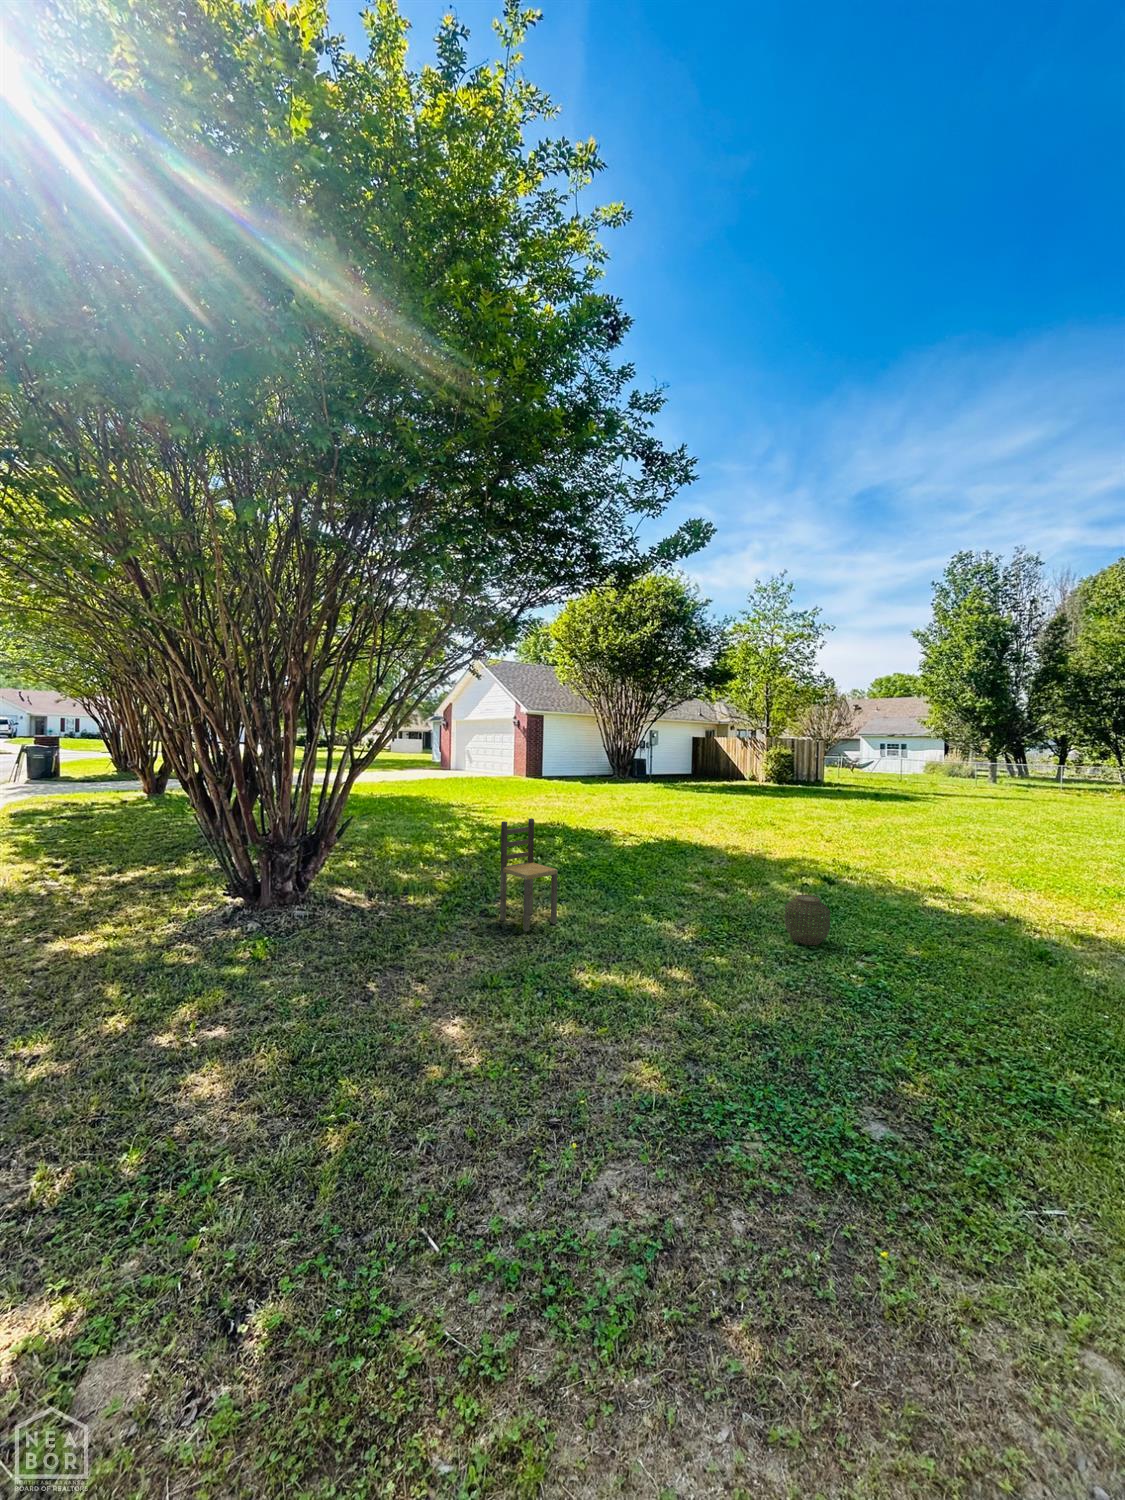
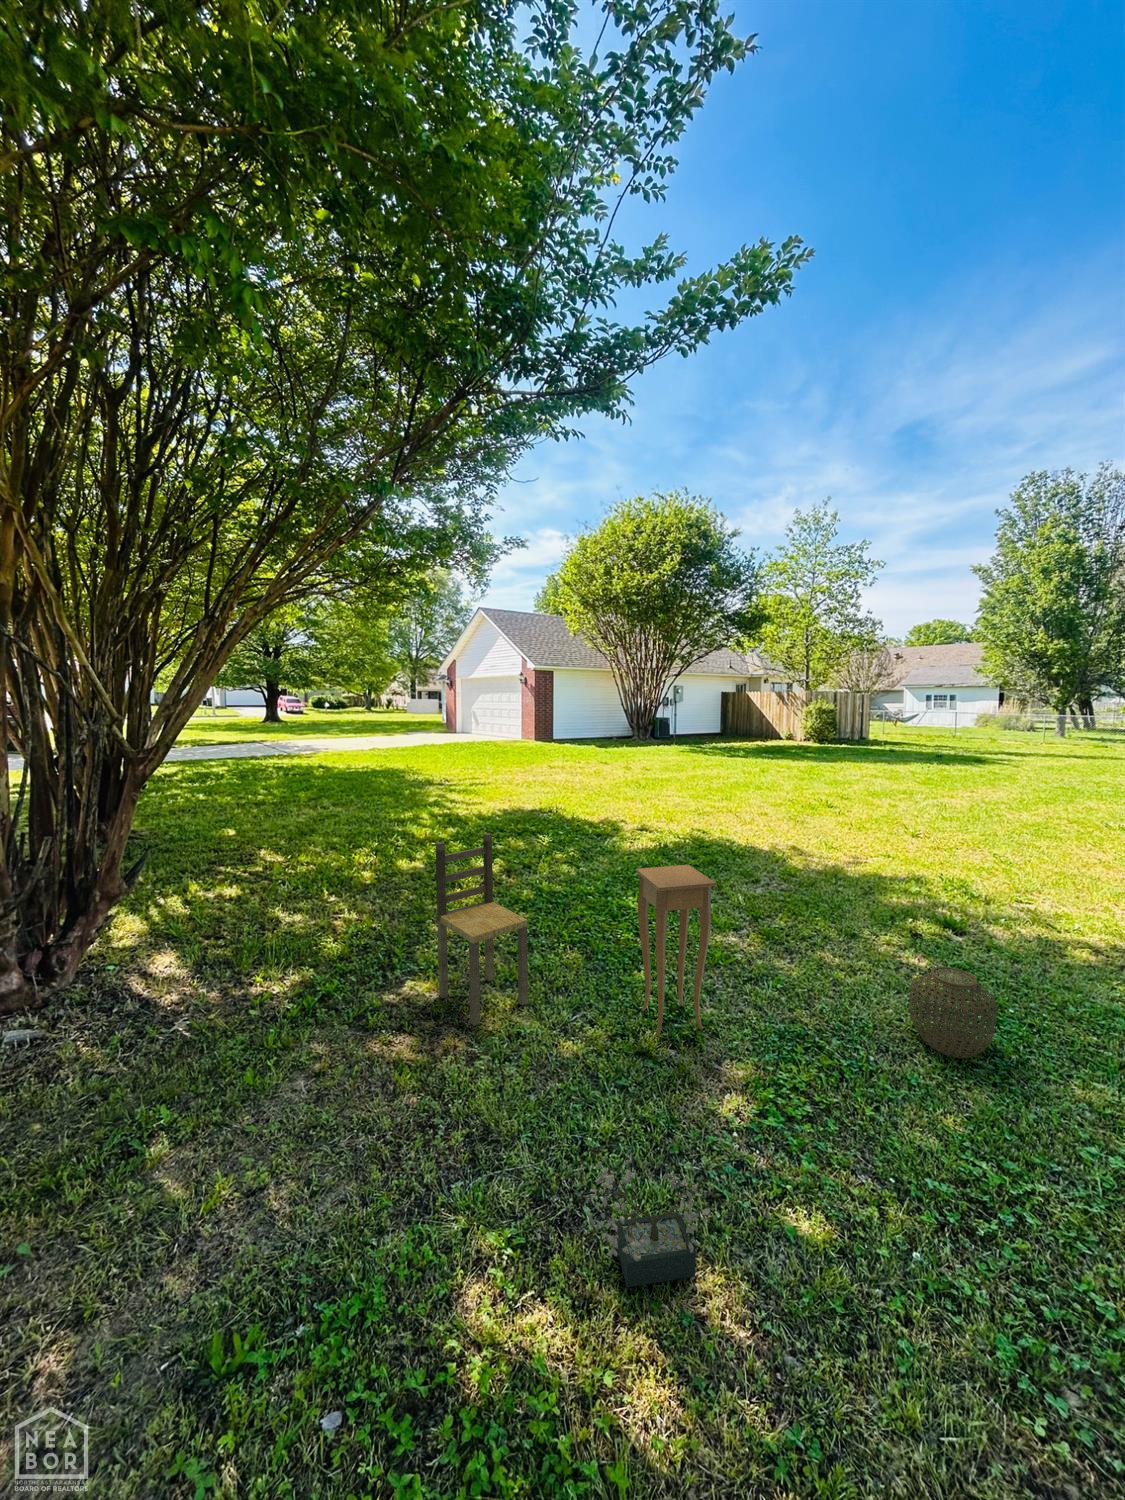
side table: none [624,837,672,936] -> present [636,865,716,1036]
decorative plant: none [605,951,662,1006] -> present [588,1156,709,1287]

